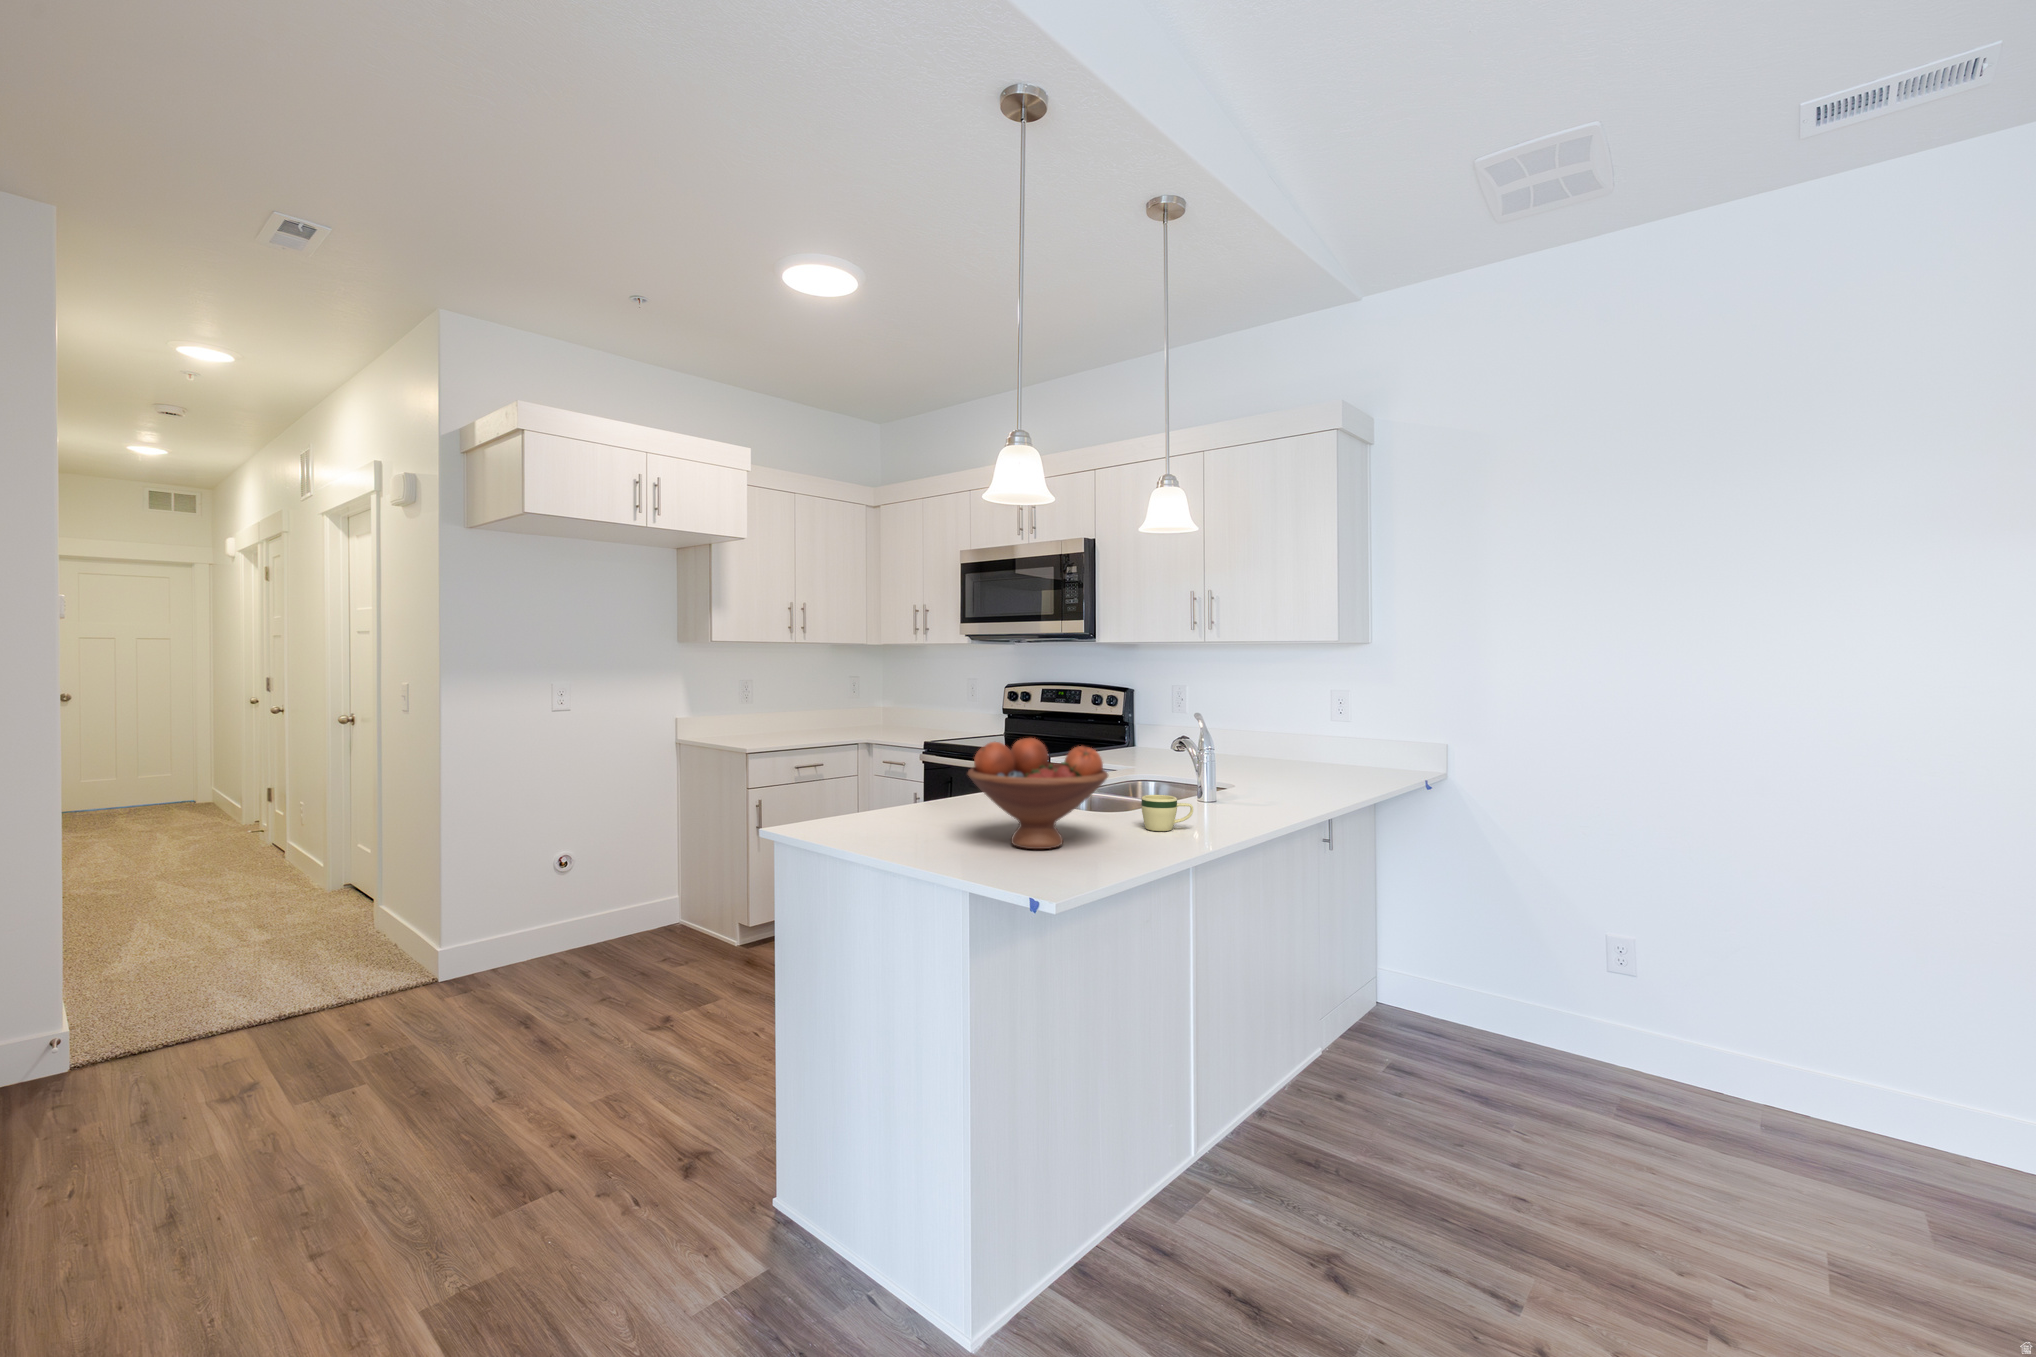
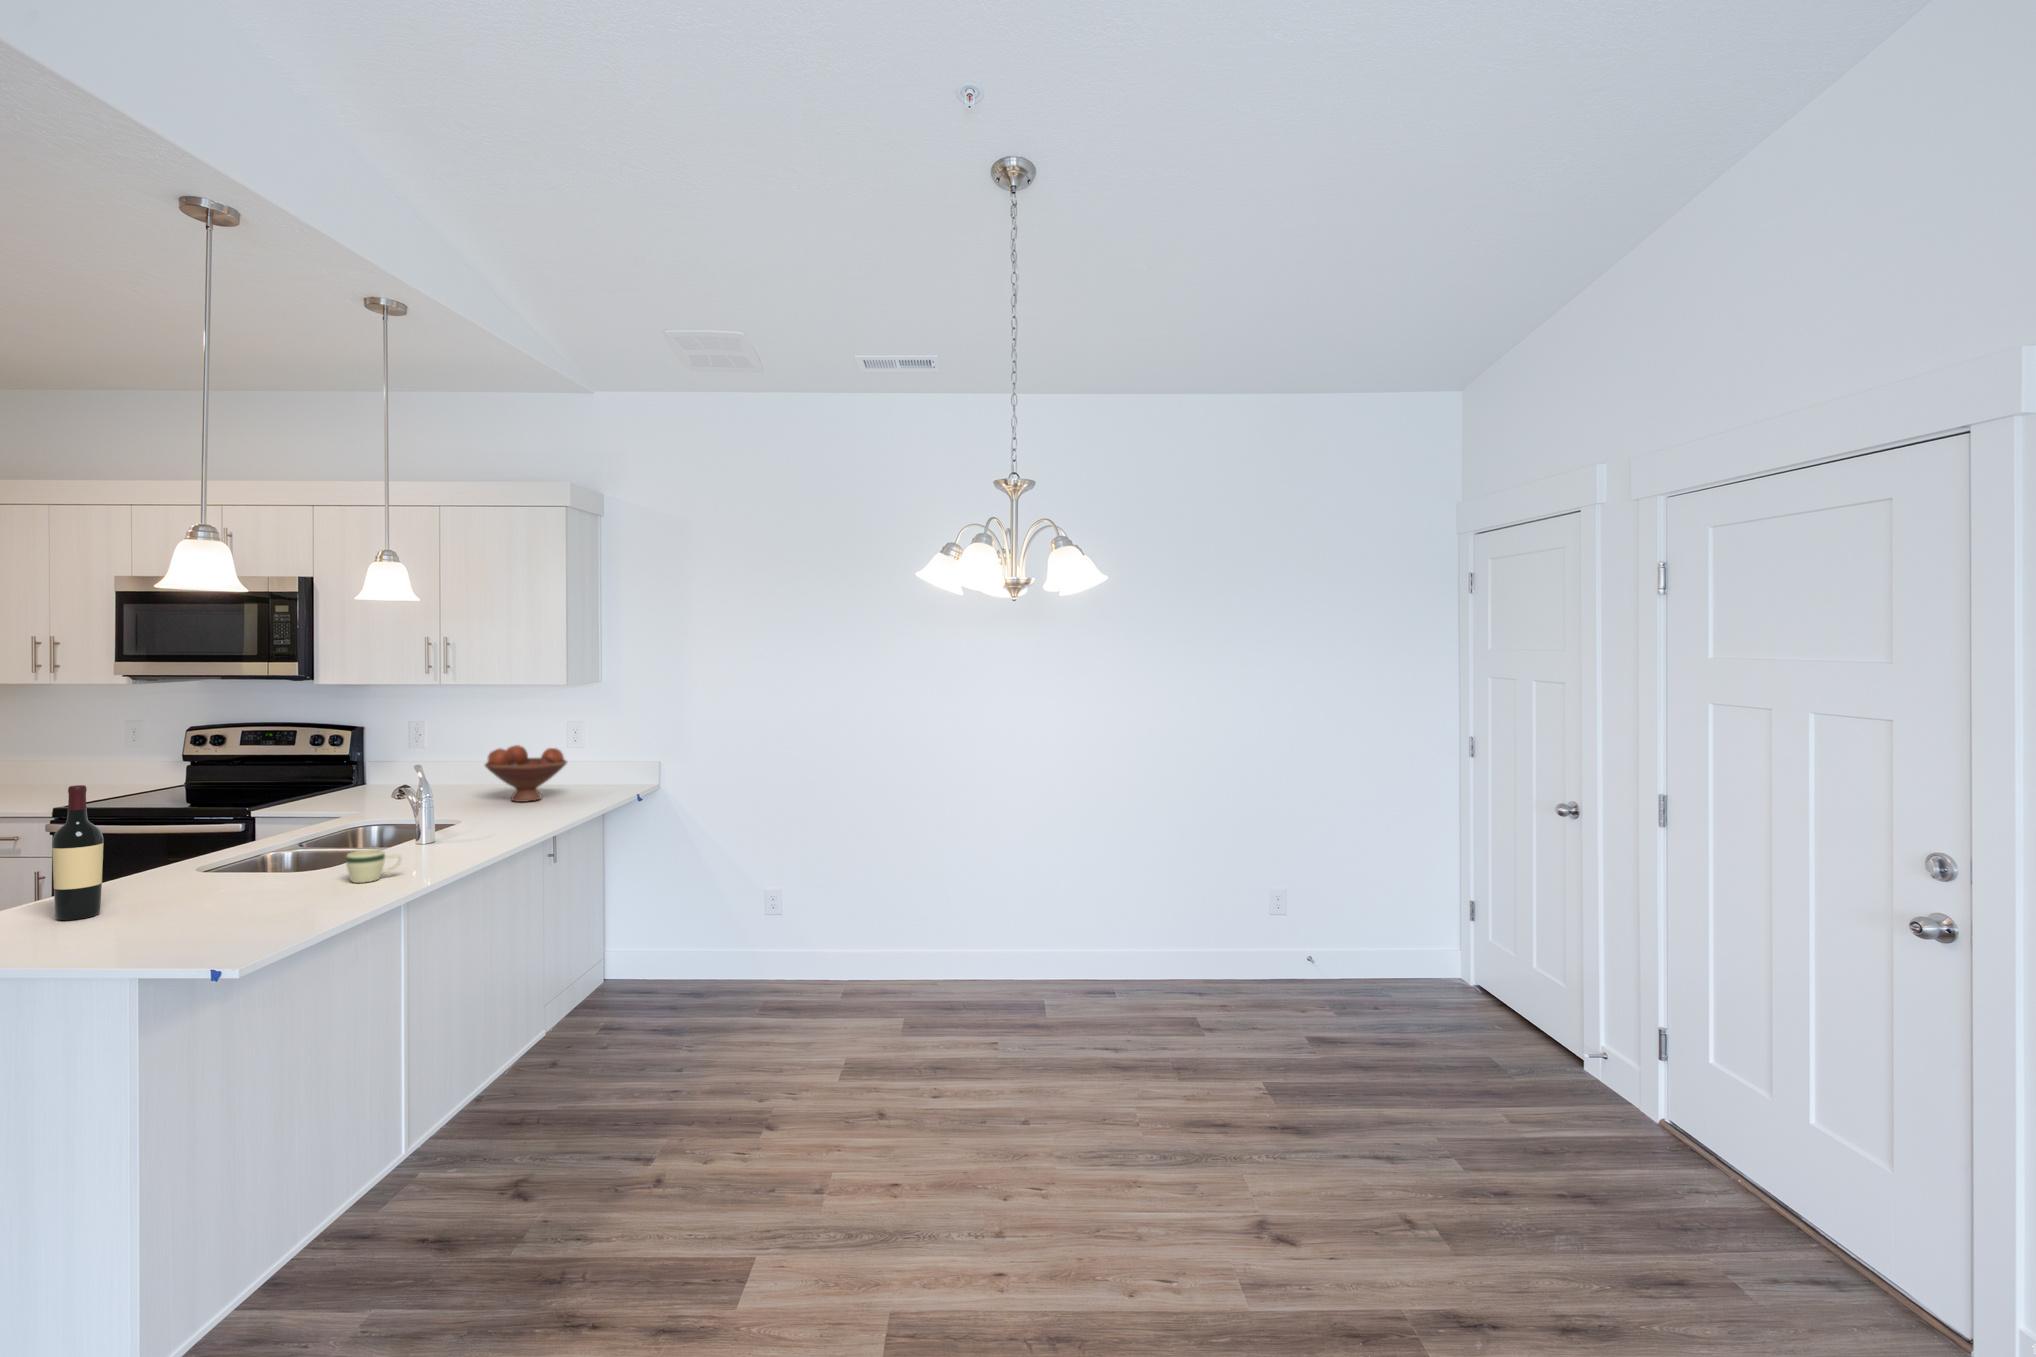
wine bottle: none [917,700,951,829] -> present [52,785,103,920]
fruit bowl: present [968,738,1108,849] -> present [485,745,567,802]

